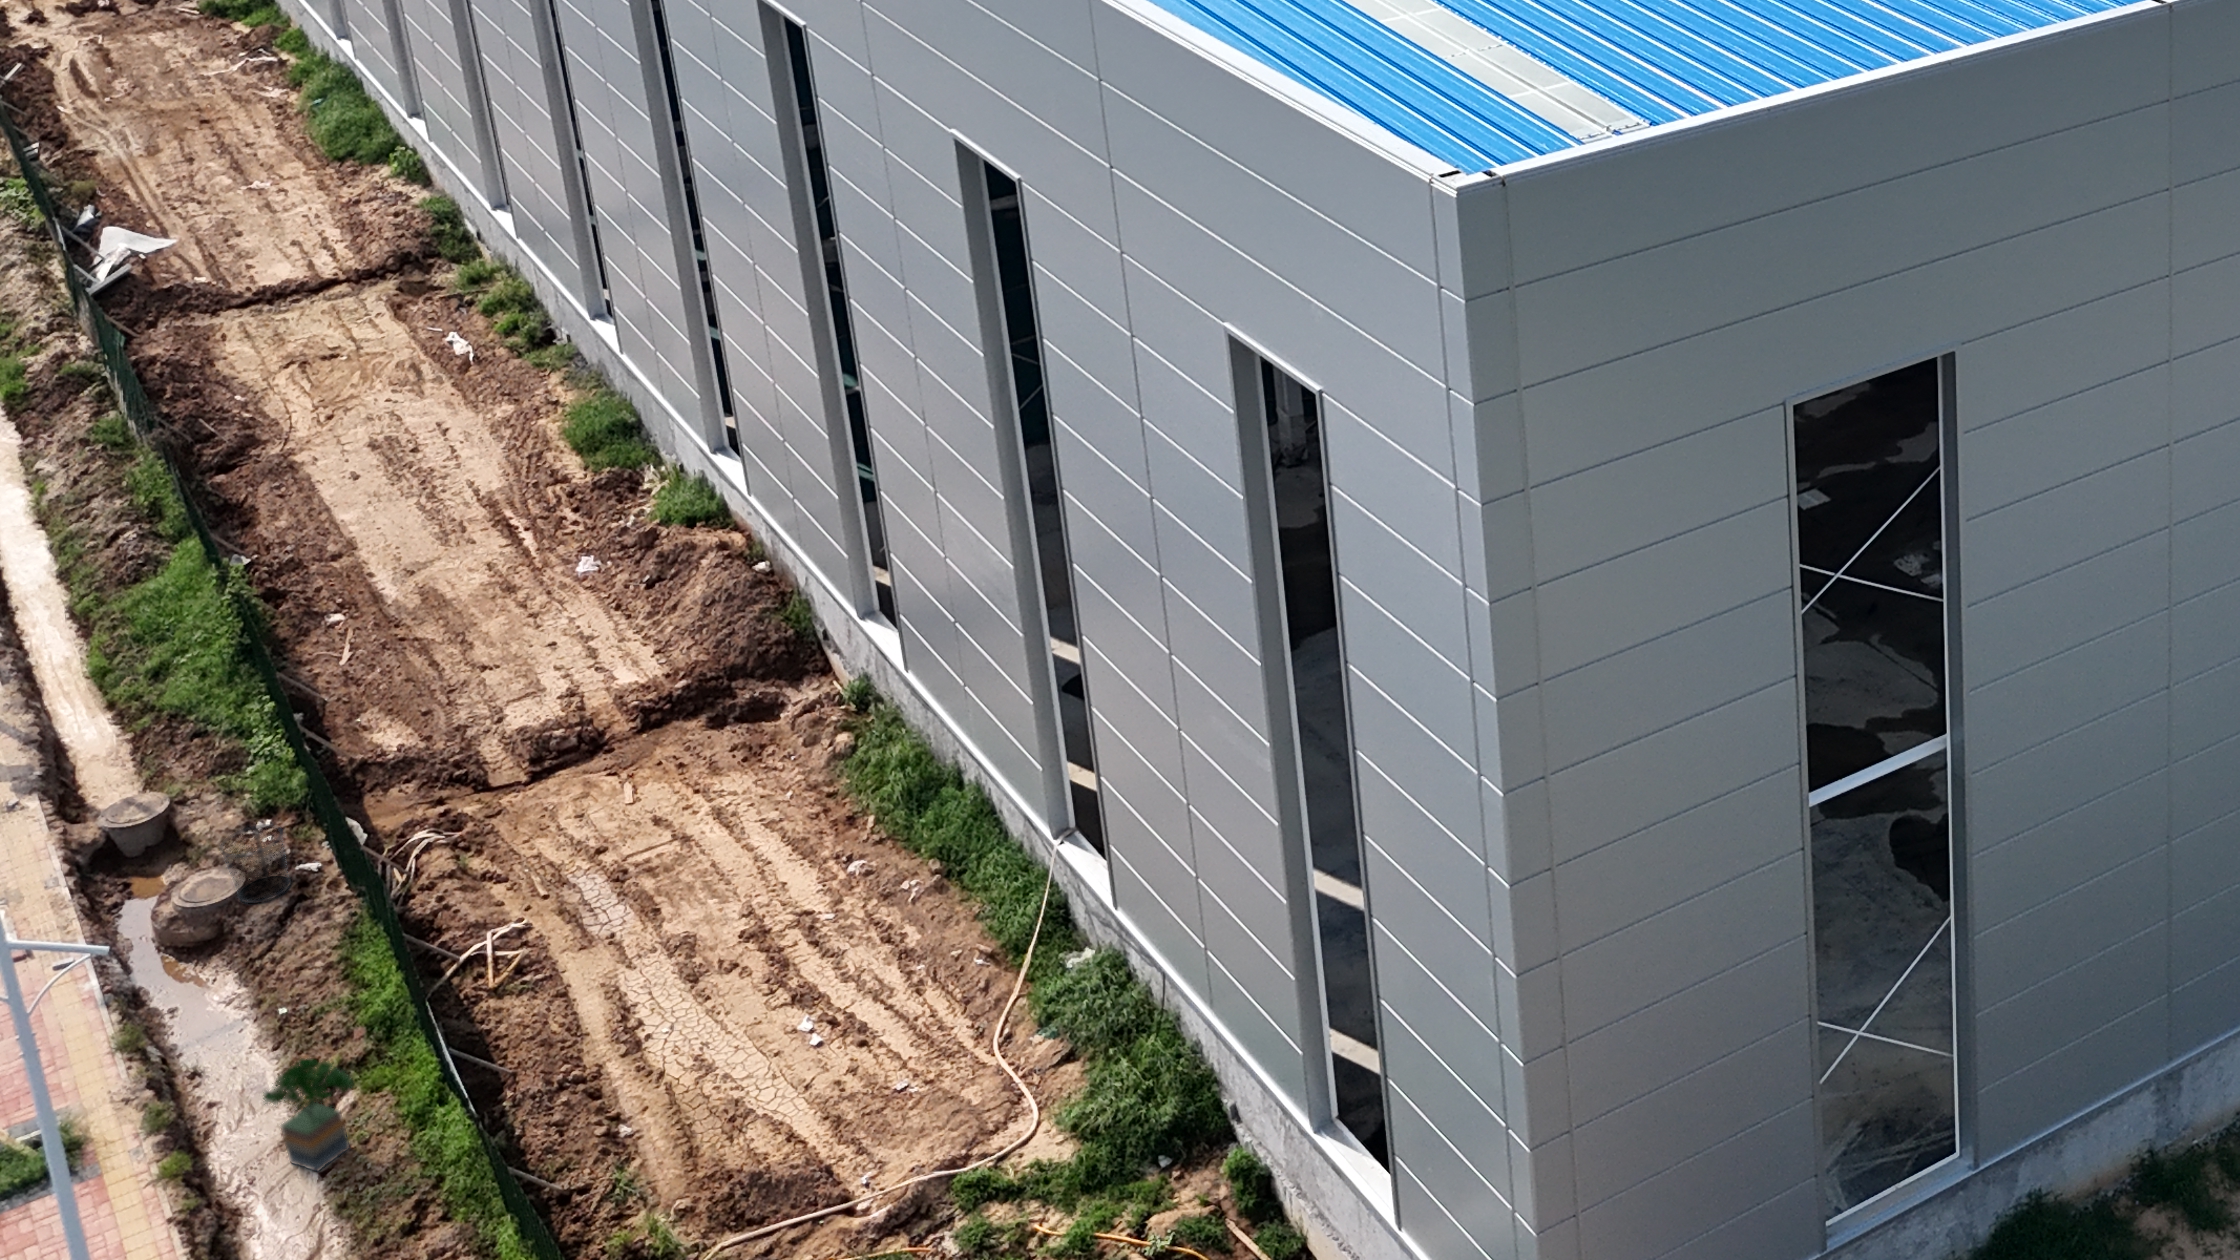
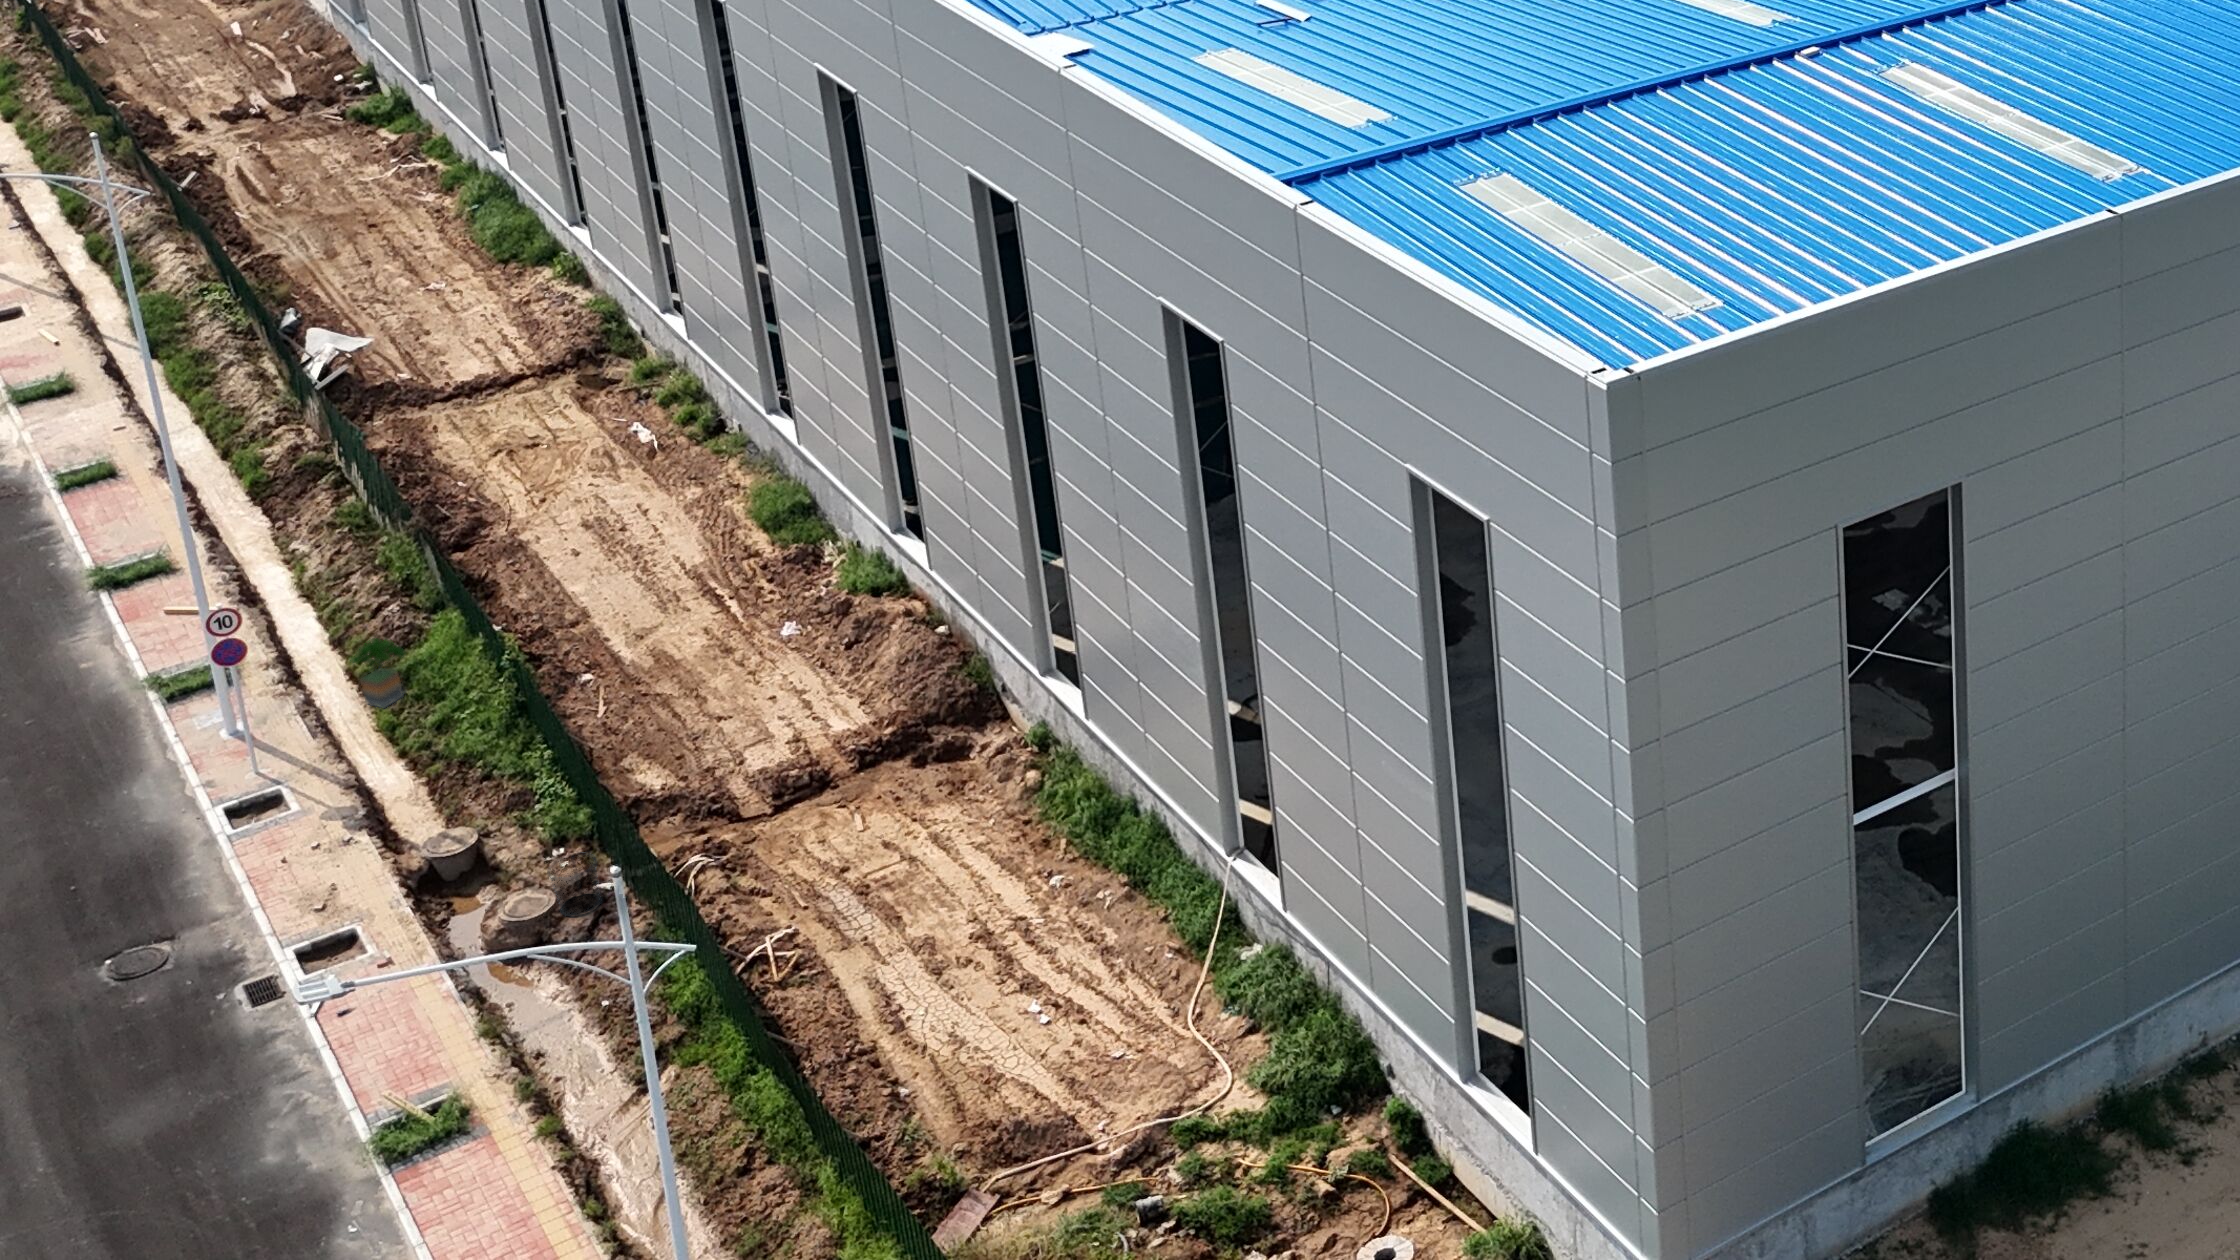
potted tree: present [263,1058,353,1171] -> present [349,639,405,708]

